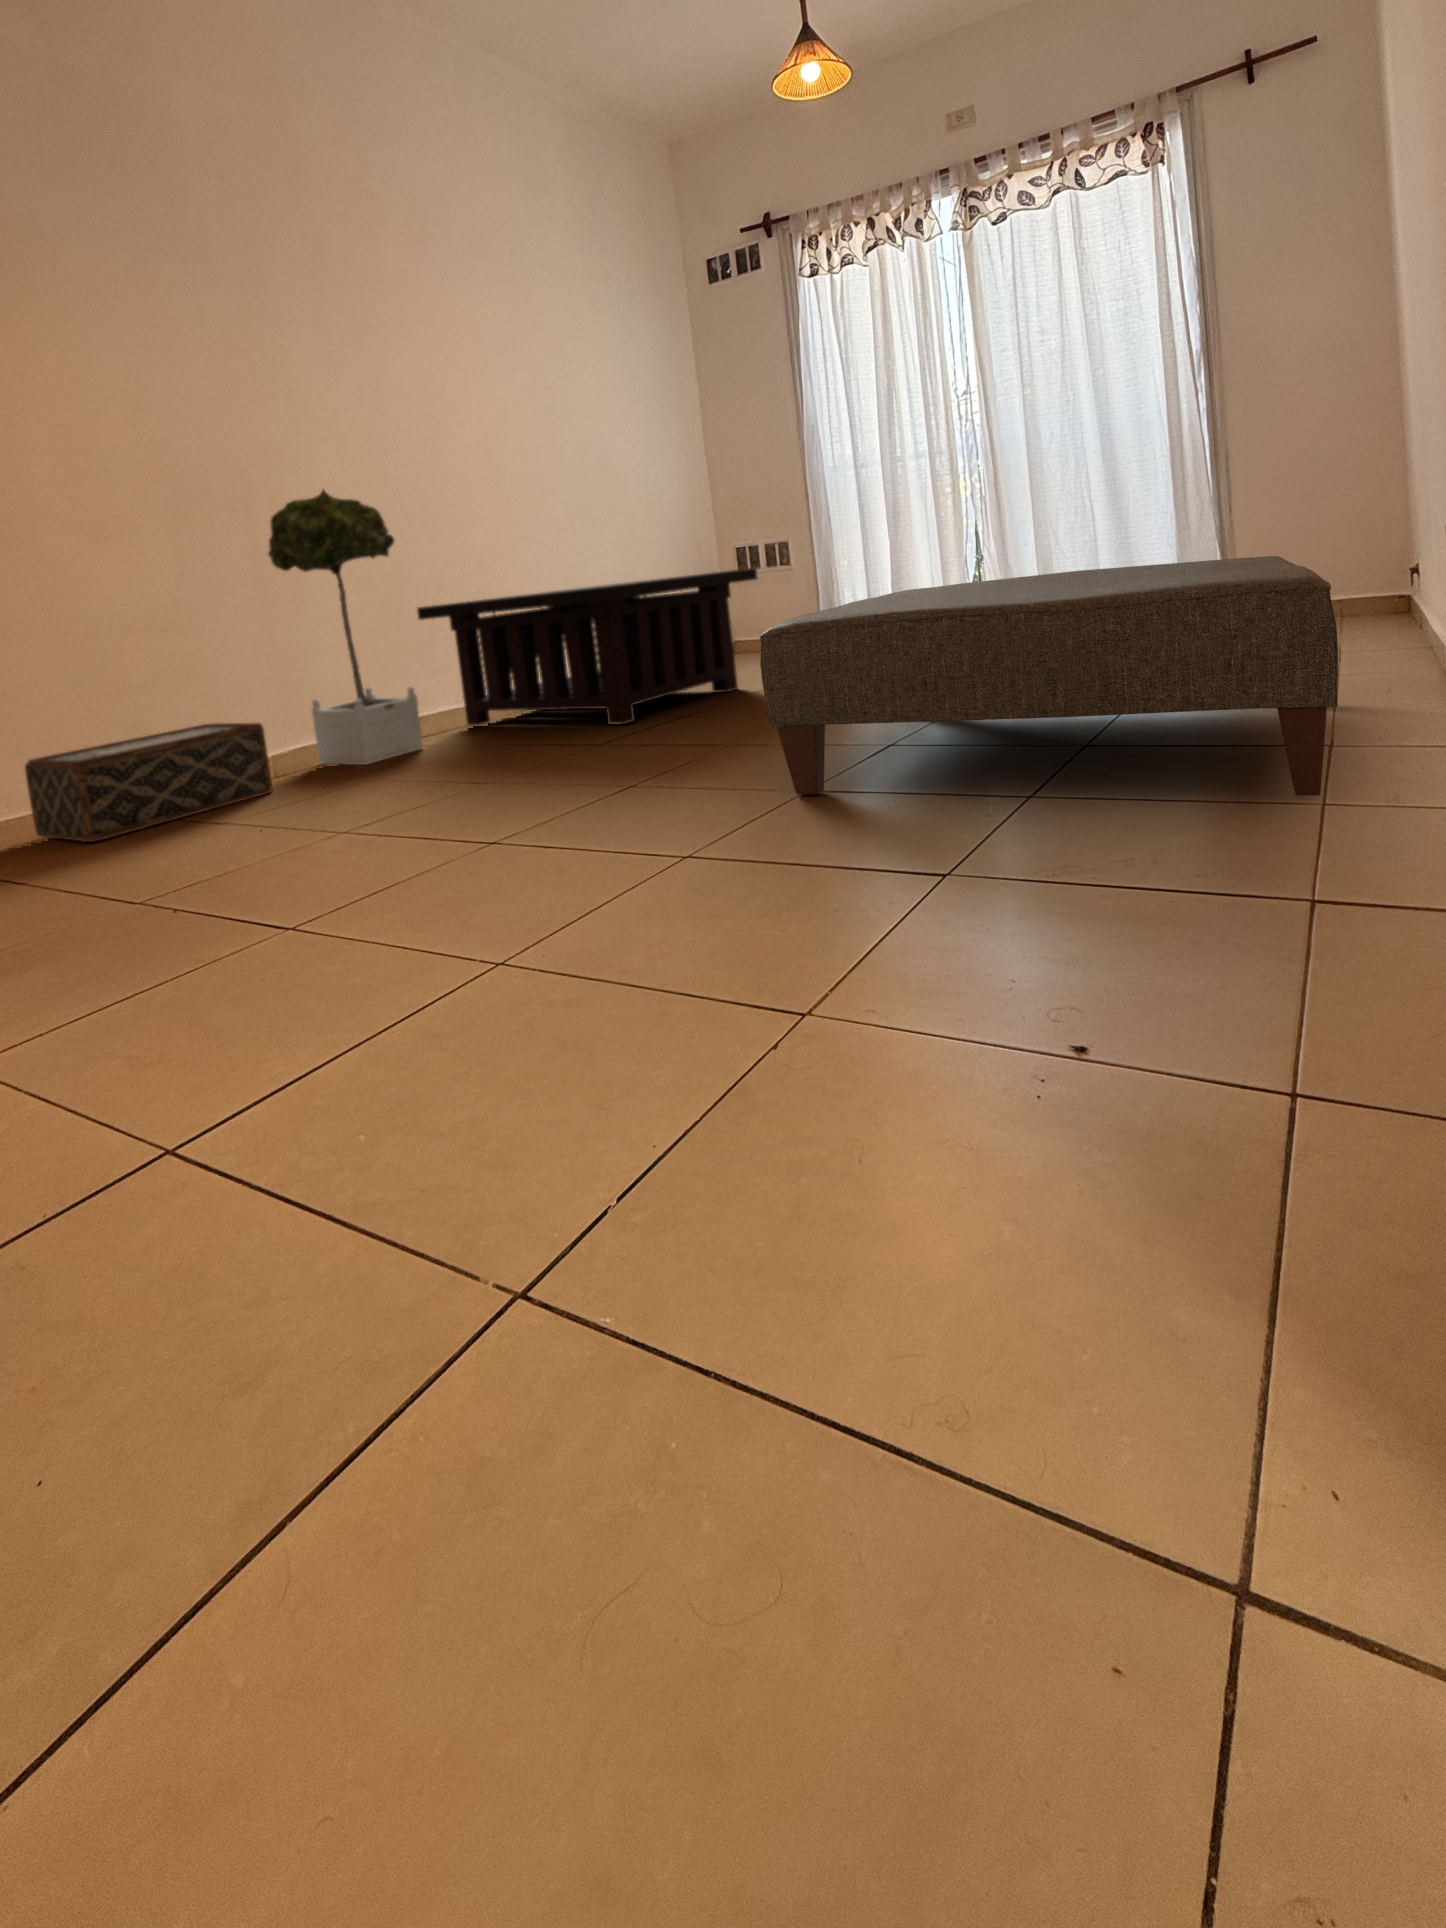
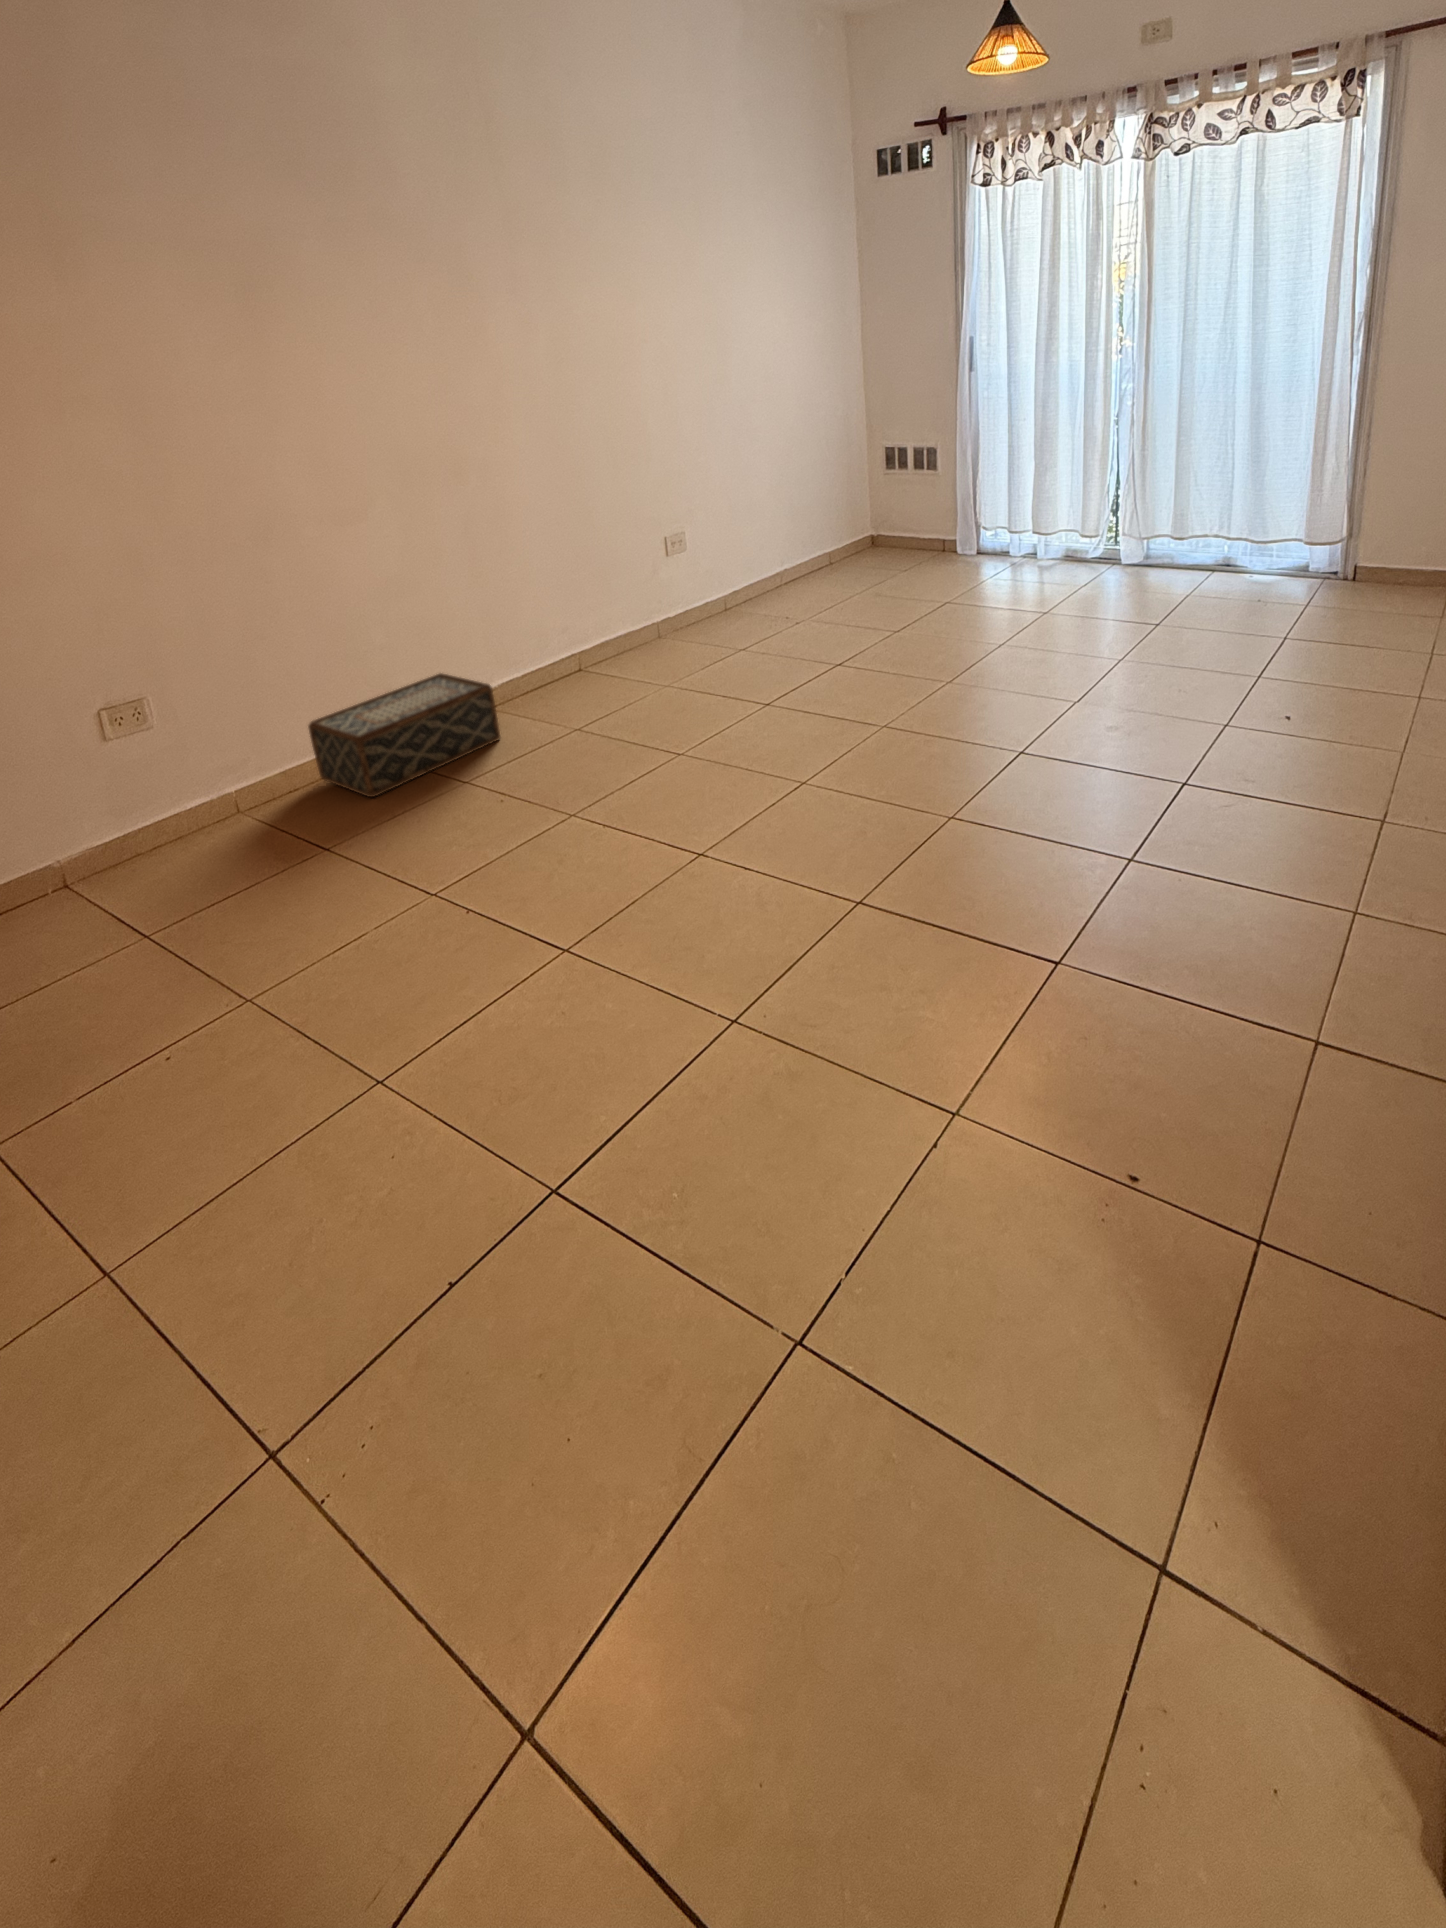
potted tree: present [268,490,423,765] -> none [483,471,615,705]
ottoman: present [760,556,1338,796] -> none [923,599,1391,901]
coffee table: present [417,568,757,725] -> none [604,506,910,674]

